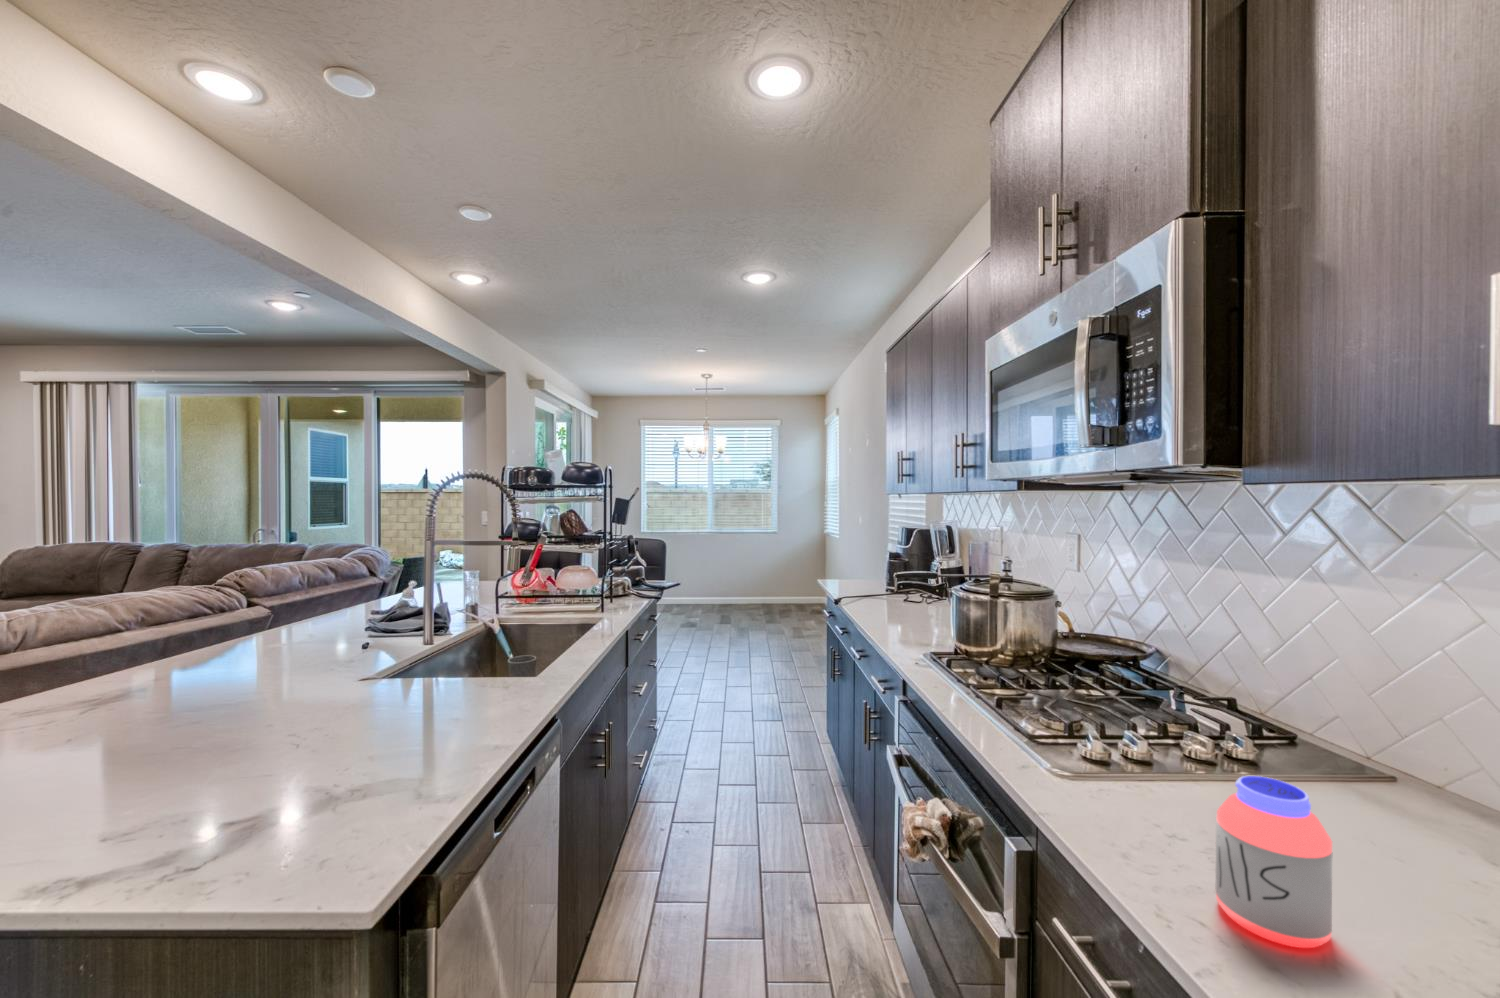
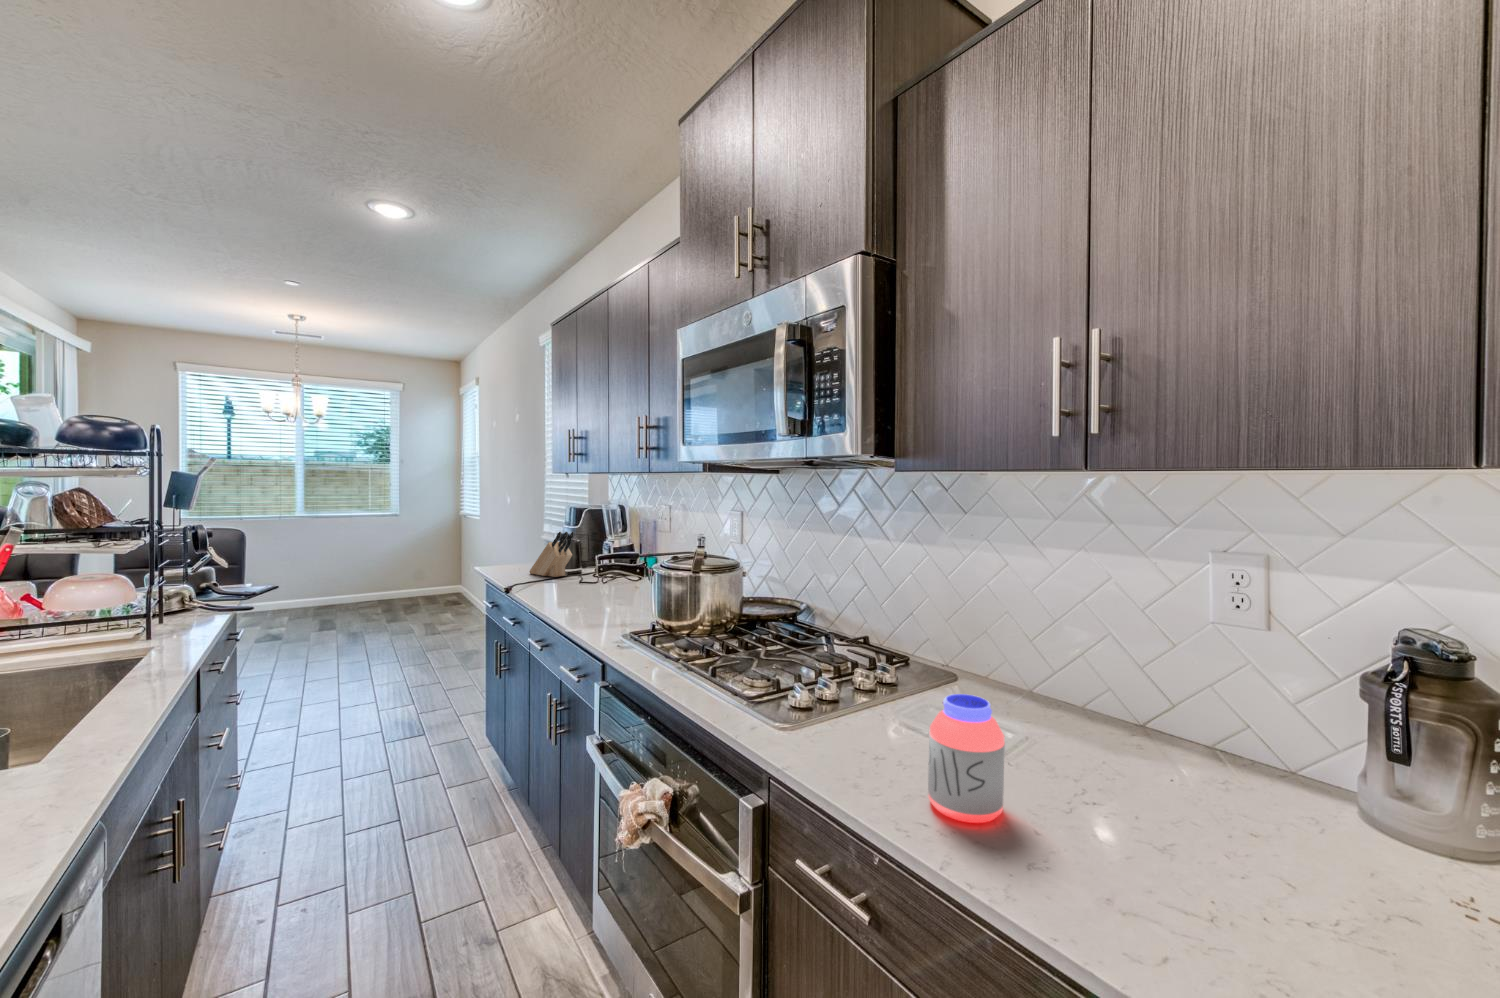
knife block: none [862,551,902,593] -> present [529,532,574,577]

